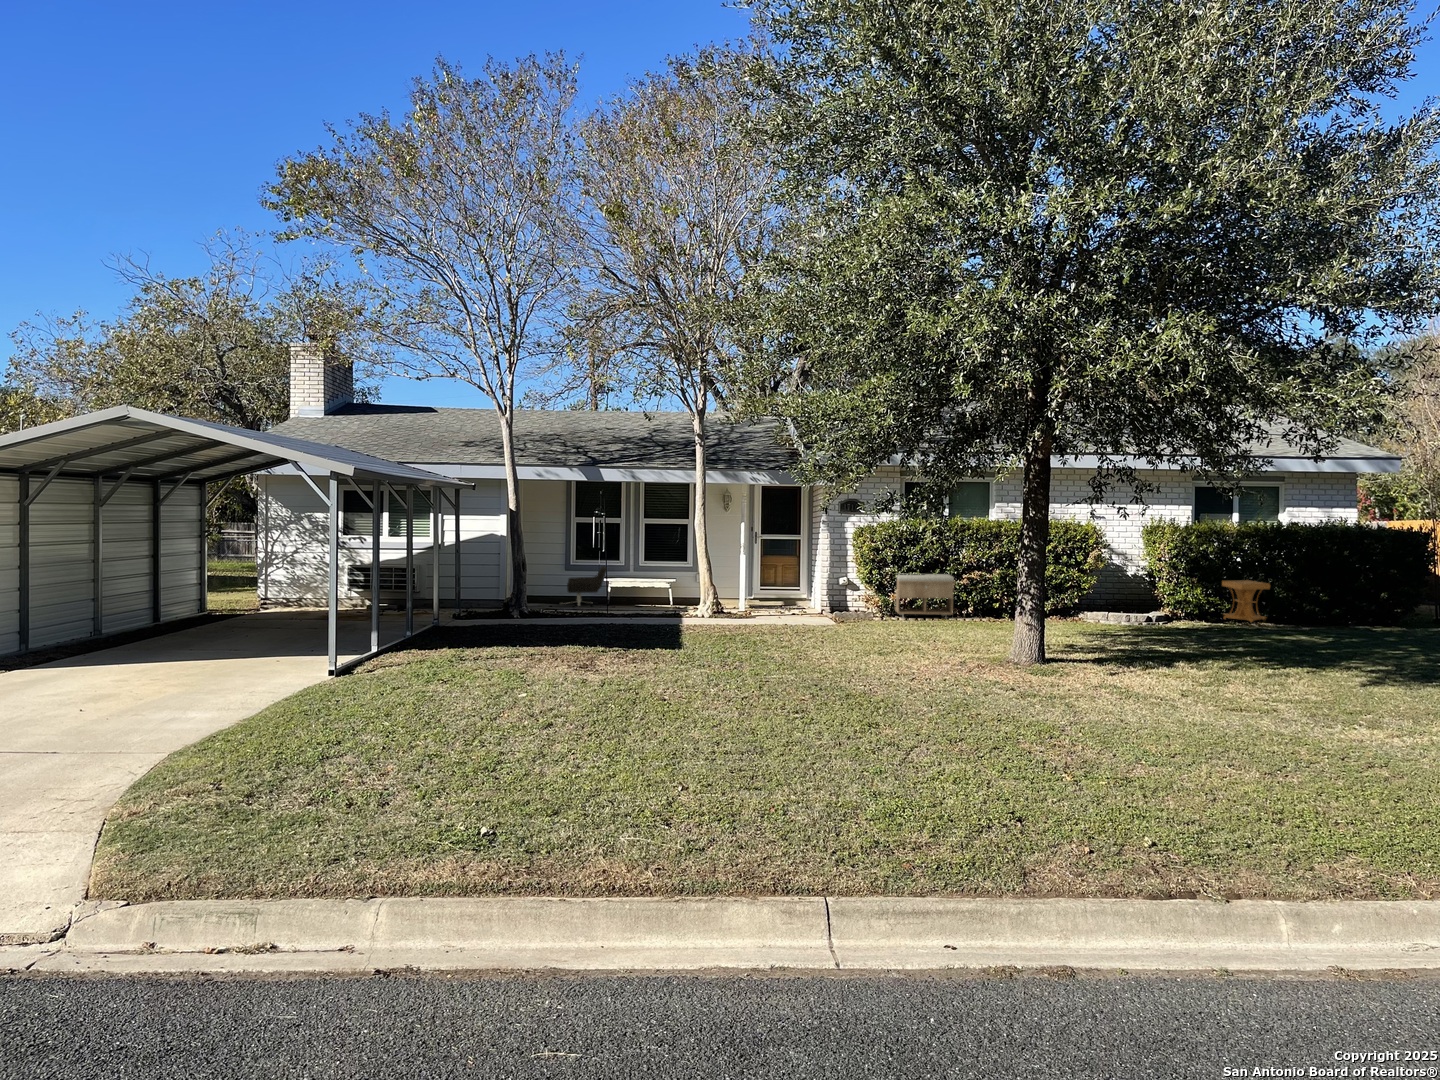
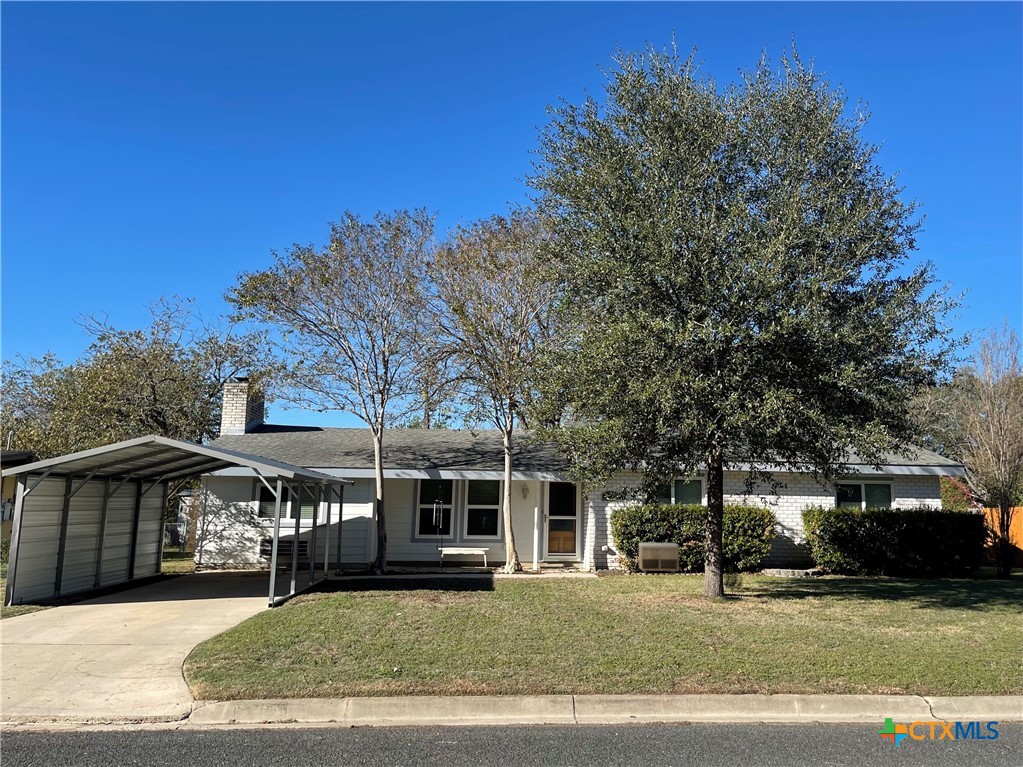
lounge chair: present [567,566,607,605] -> none [408,538,441,566]
side table: present [1222,580,1270,622] -> none [856,547,888,575]
potted tree: none [1013,610,1053,667] -> present [722,566,743,601]

